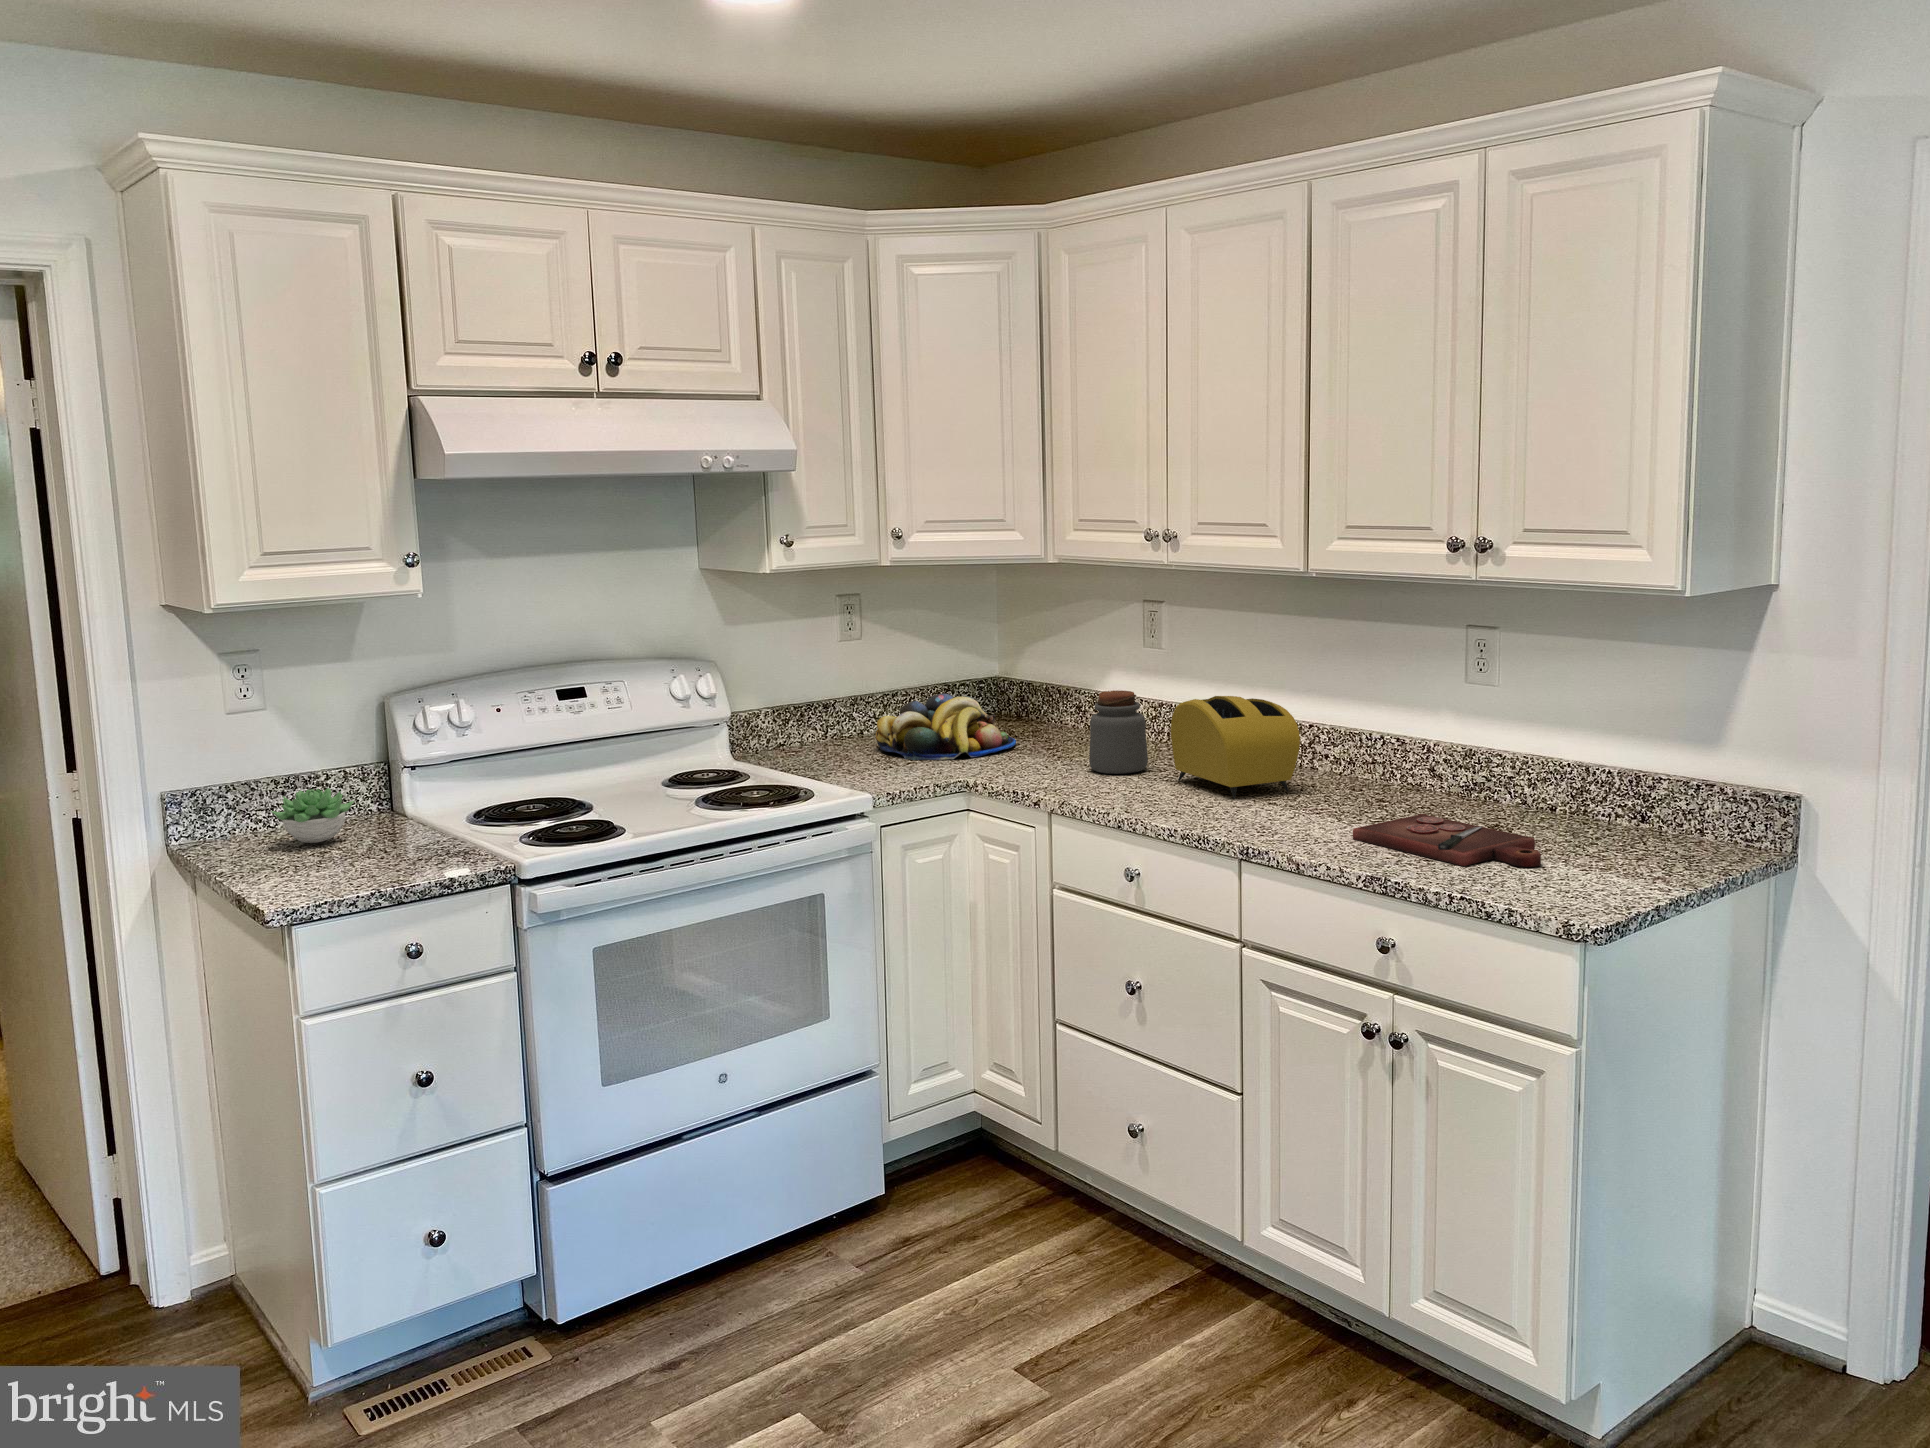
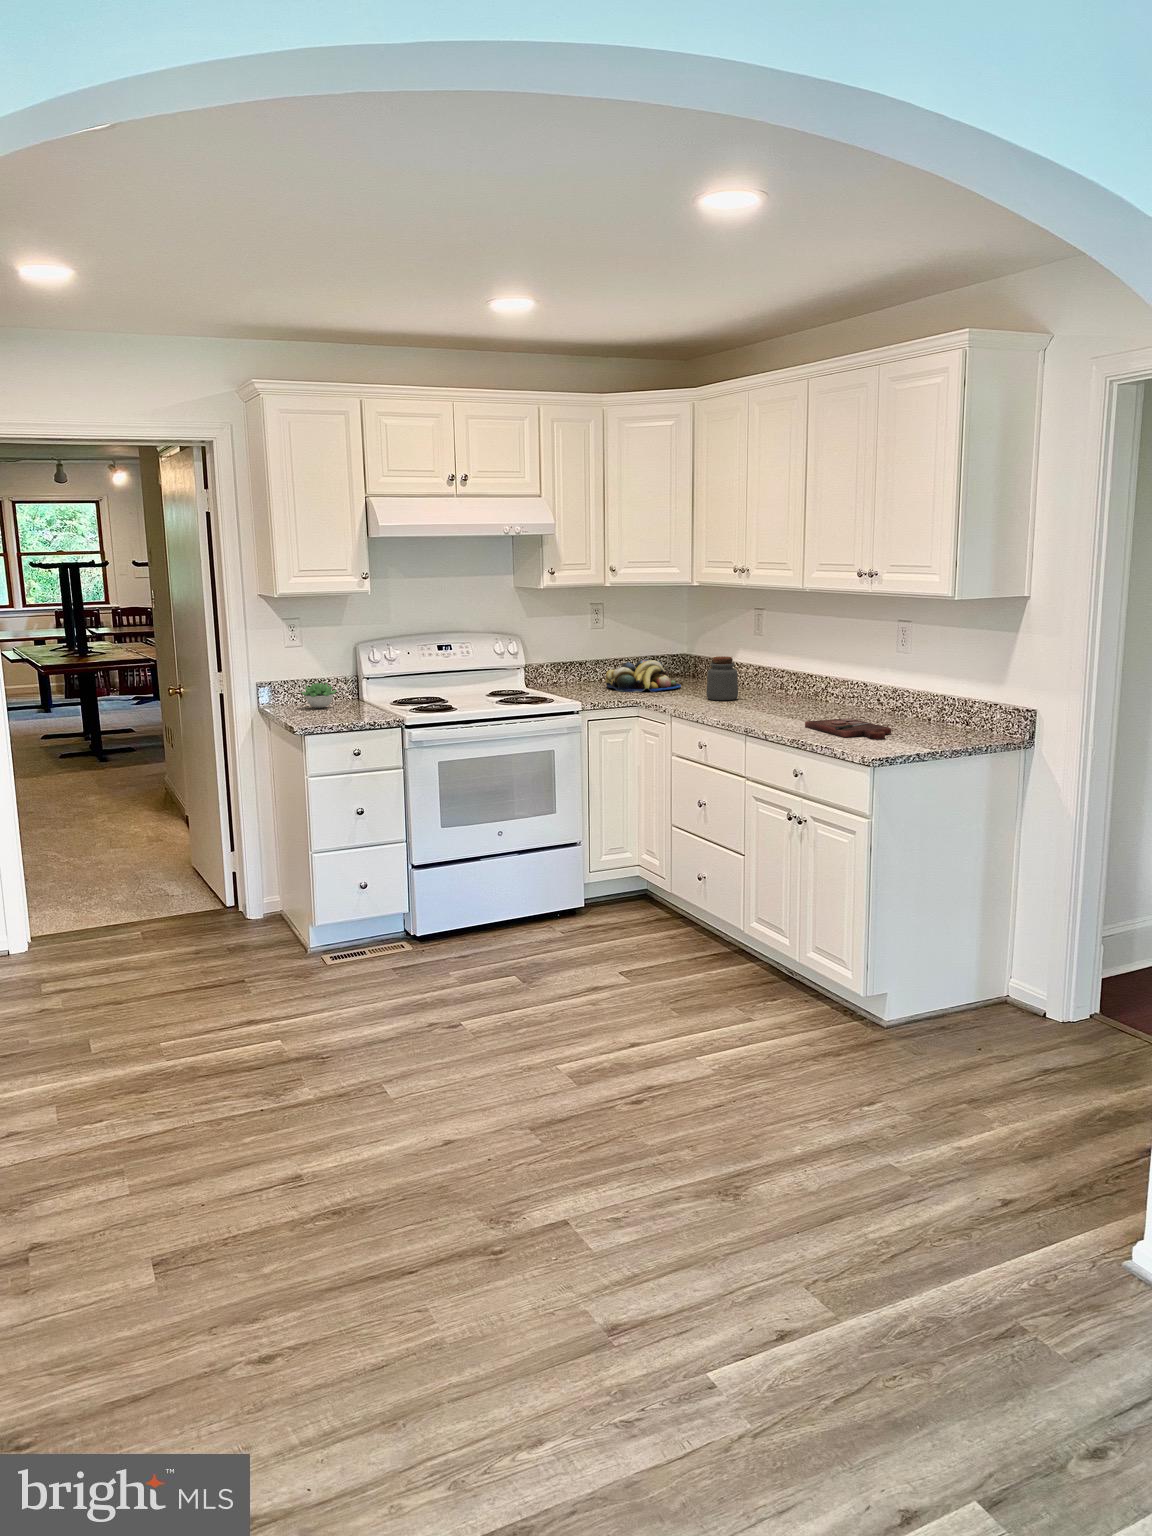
toaster: present [1171,696,1300,799] -> none [744,659,806,711]

